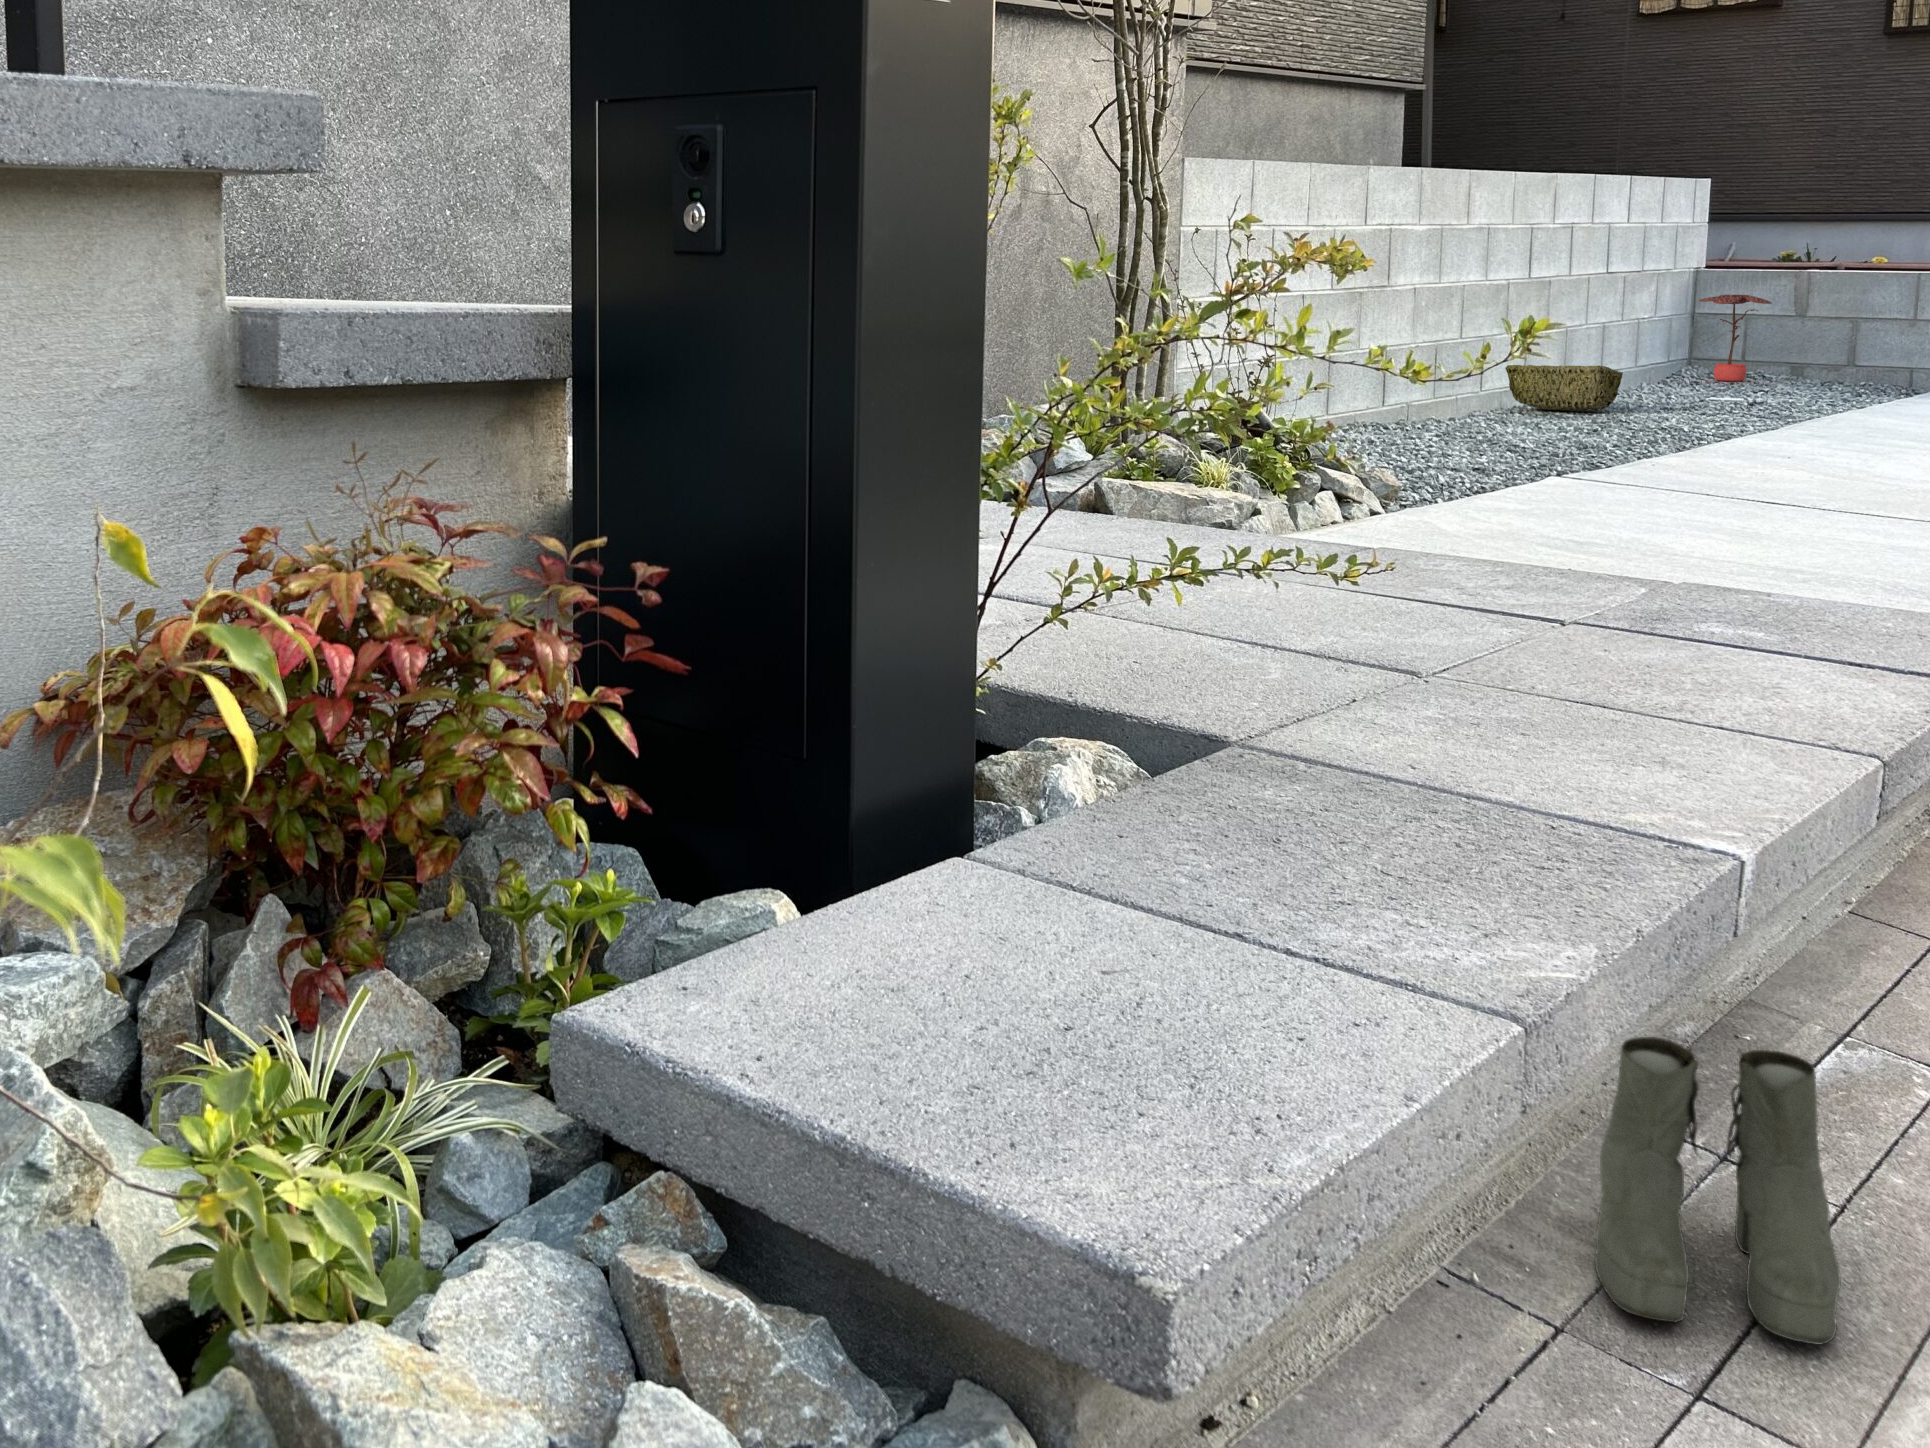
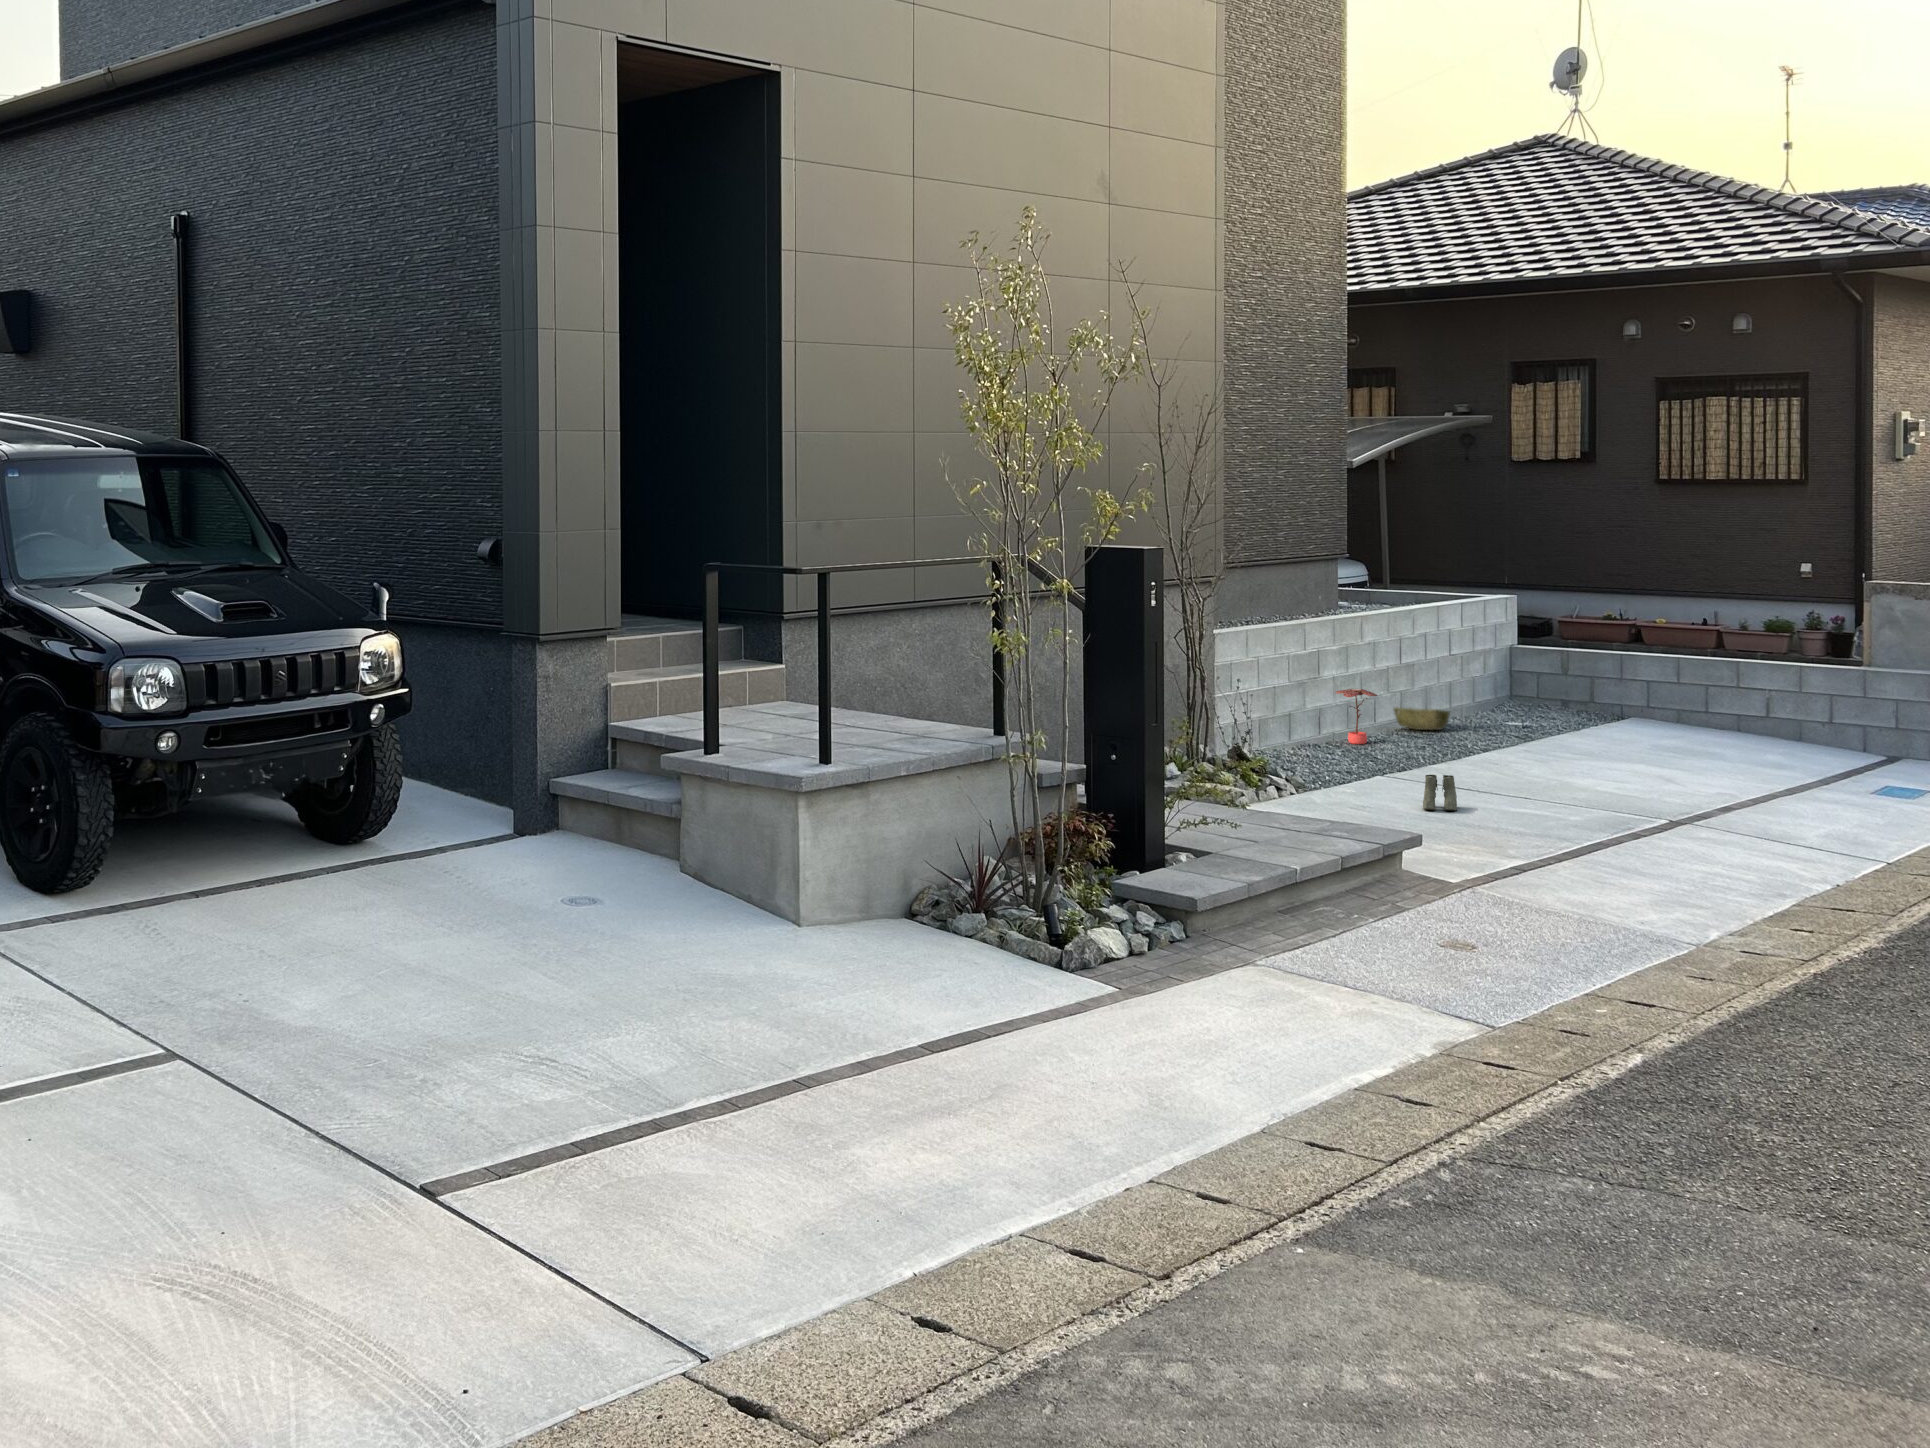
potted plant: present [1699,295,1772,381] -> present [1335,689,1377,744]
boots: present [1595,1037,1841,1345] -> present [1423,775,1457,811]

